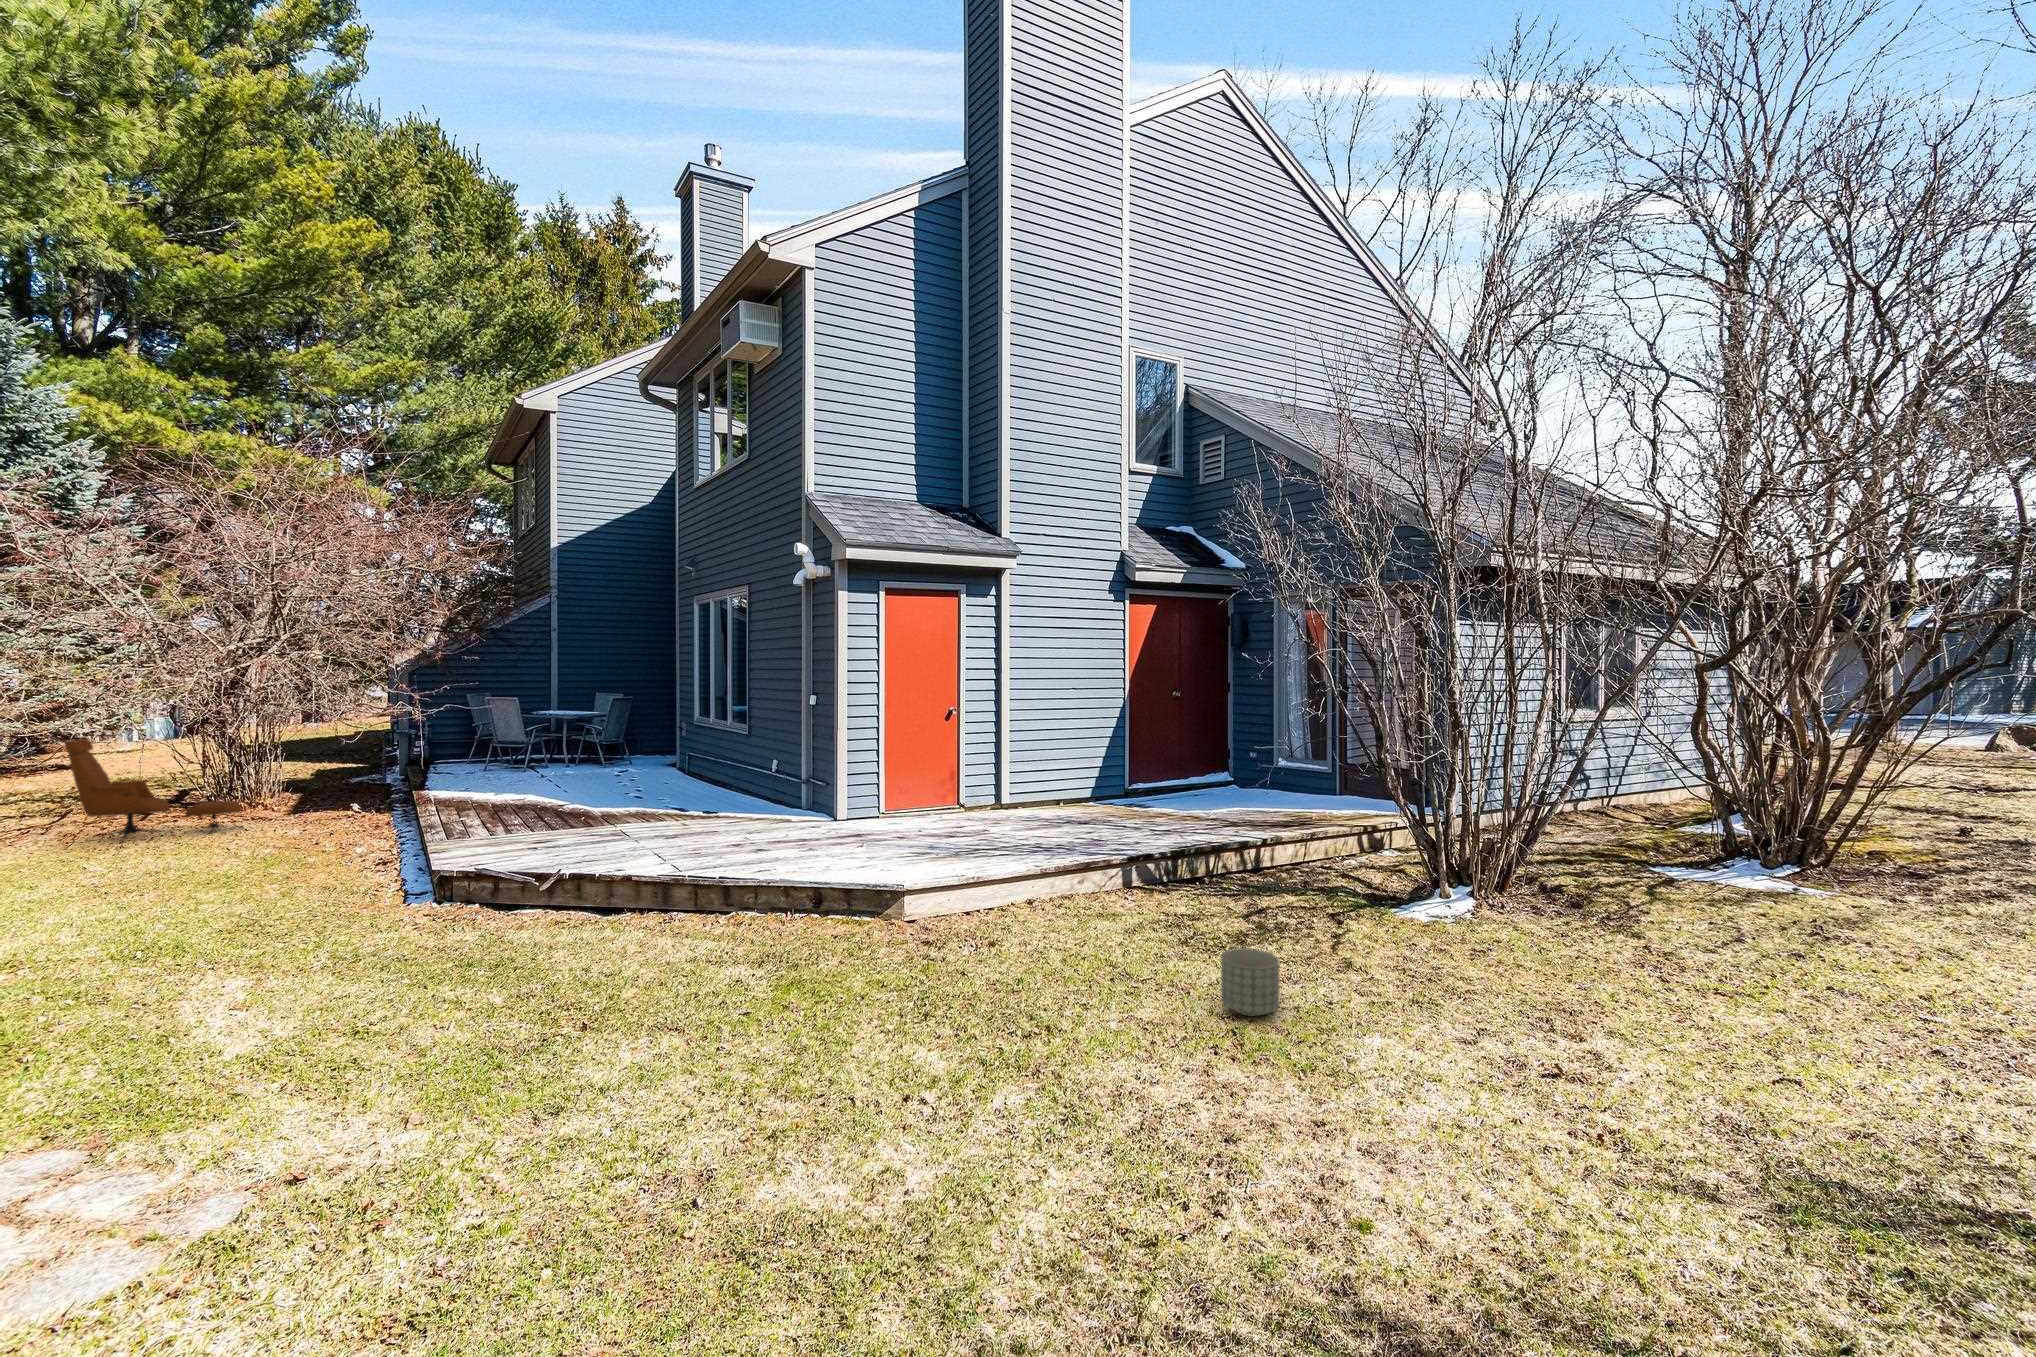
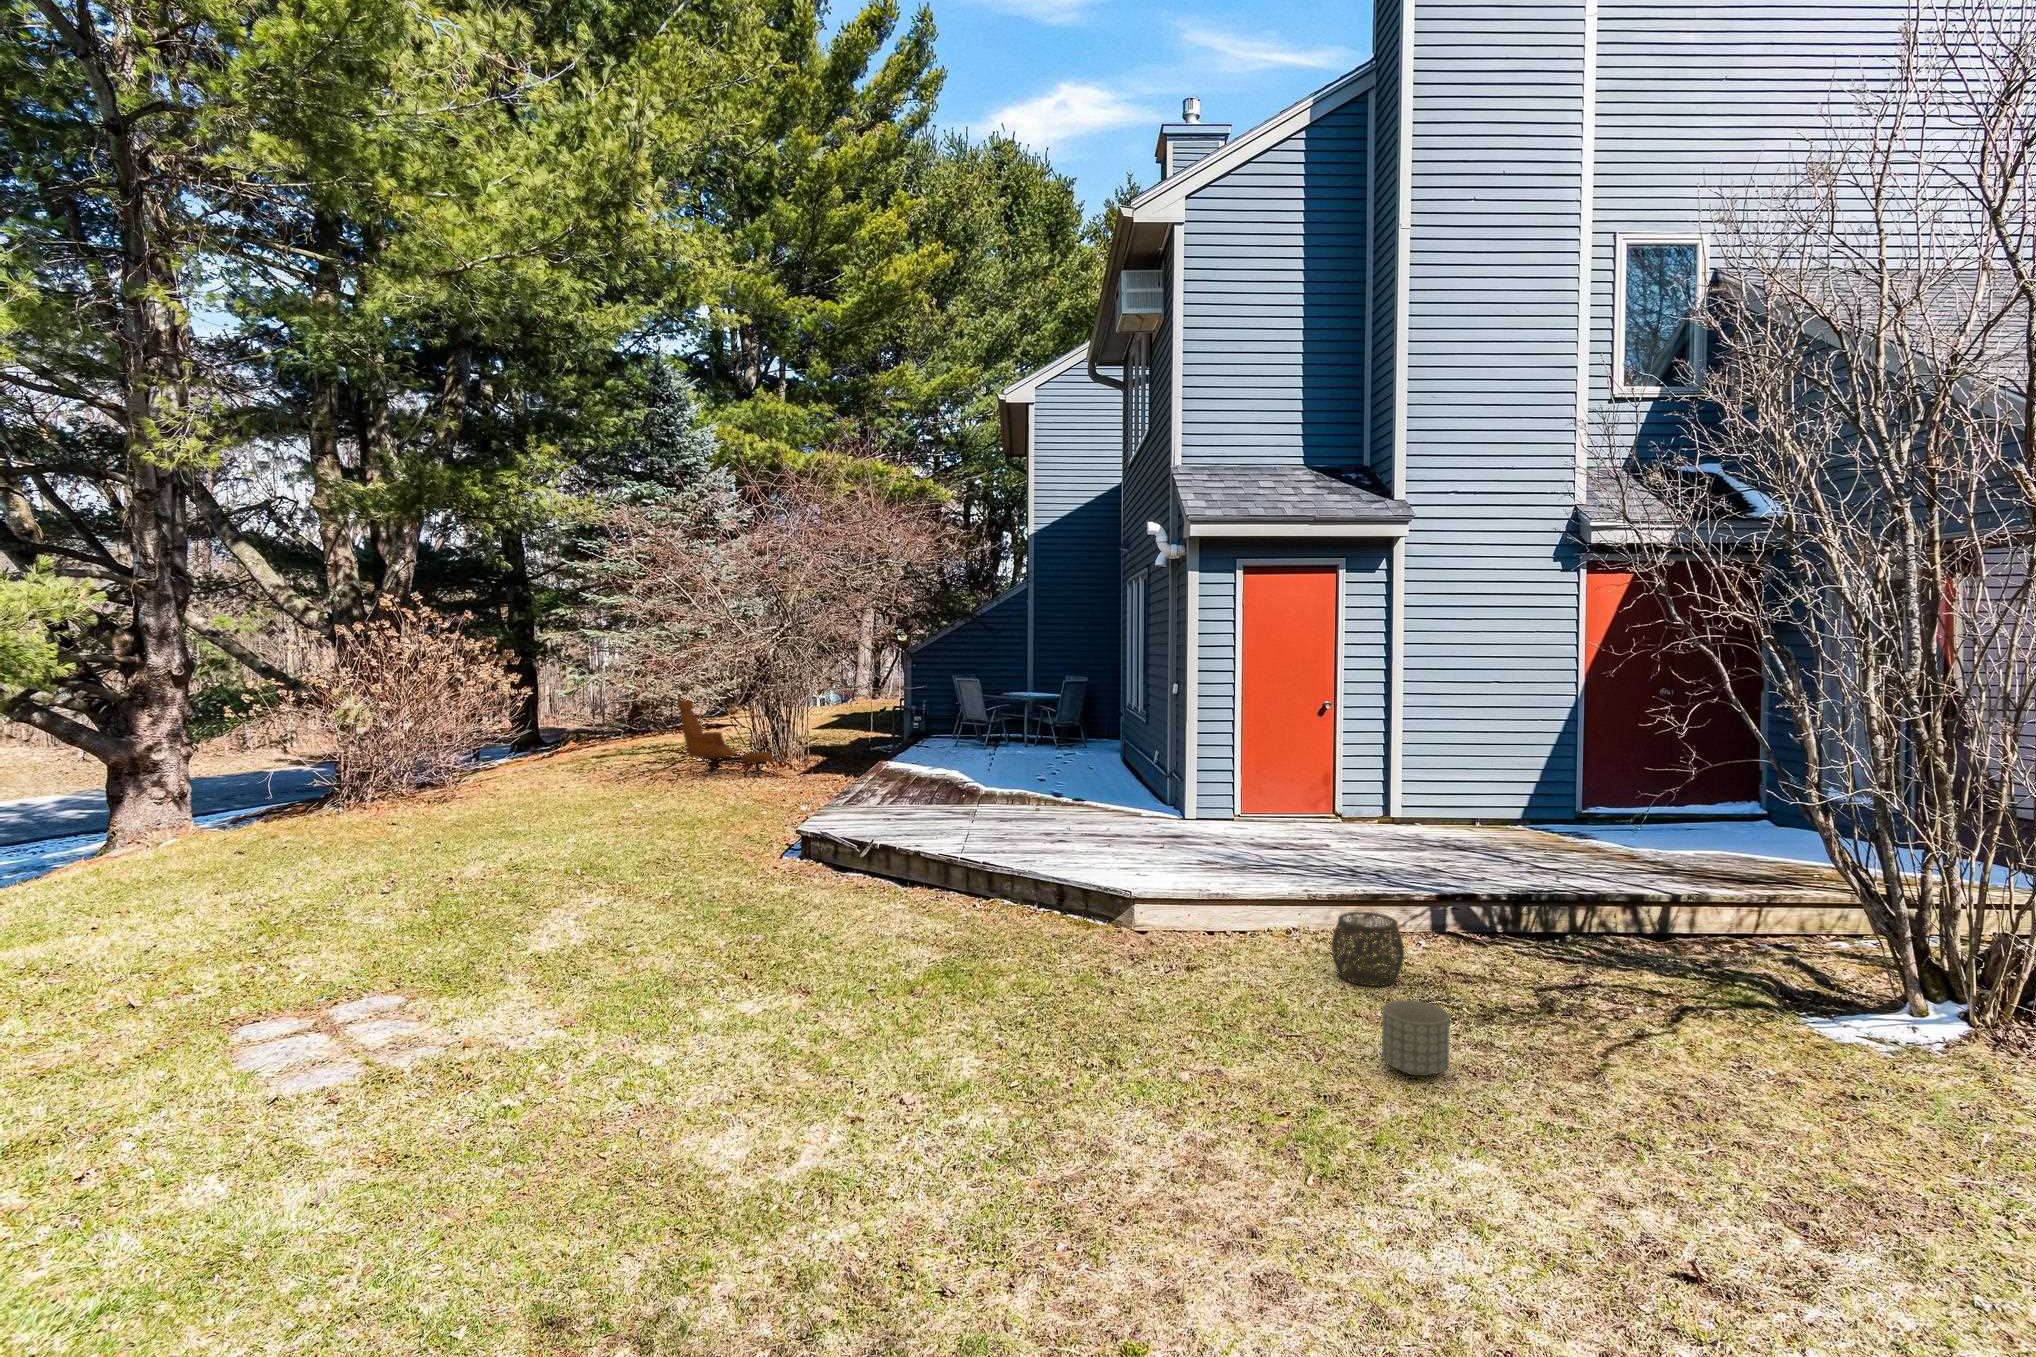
woven basket: none [1089,880,1153,947] -> present [1331,912,1404,986]

